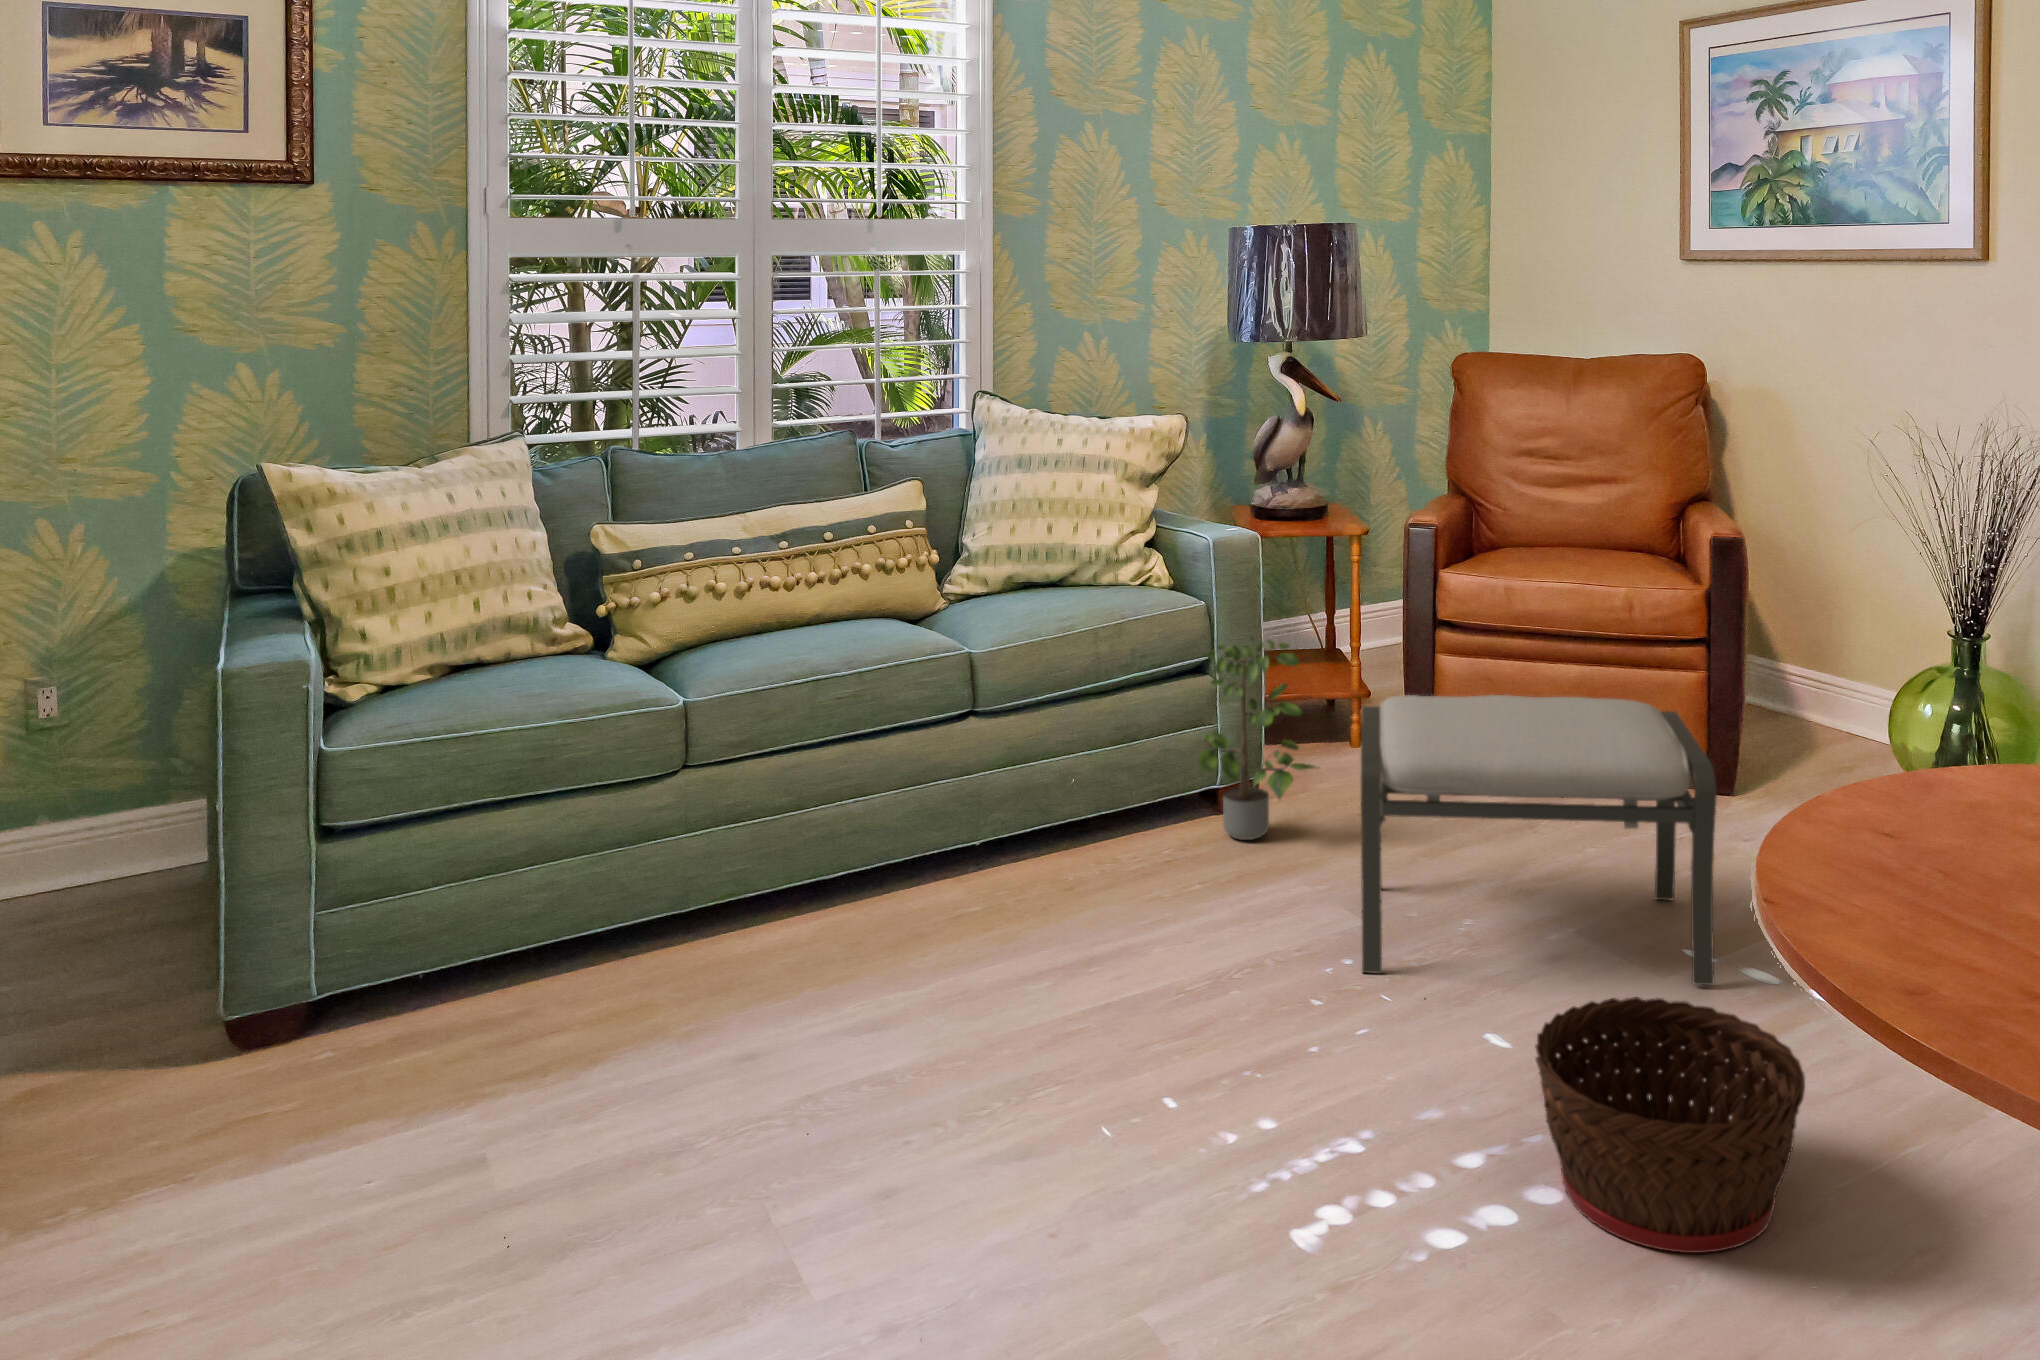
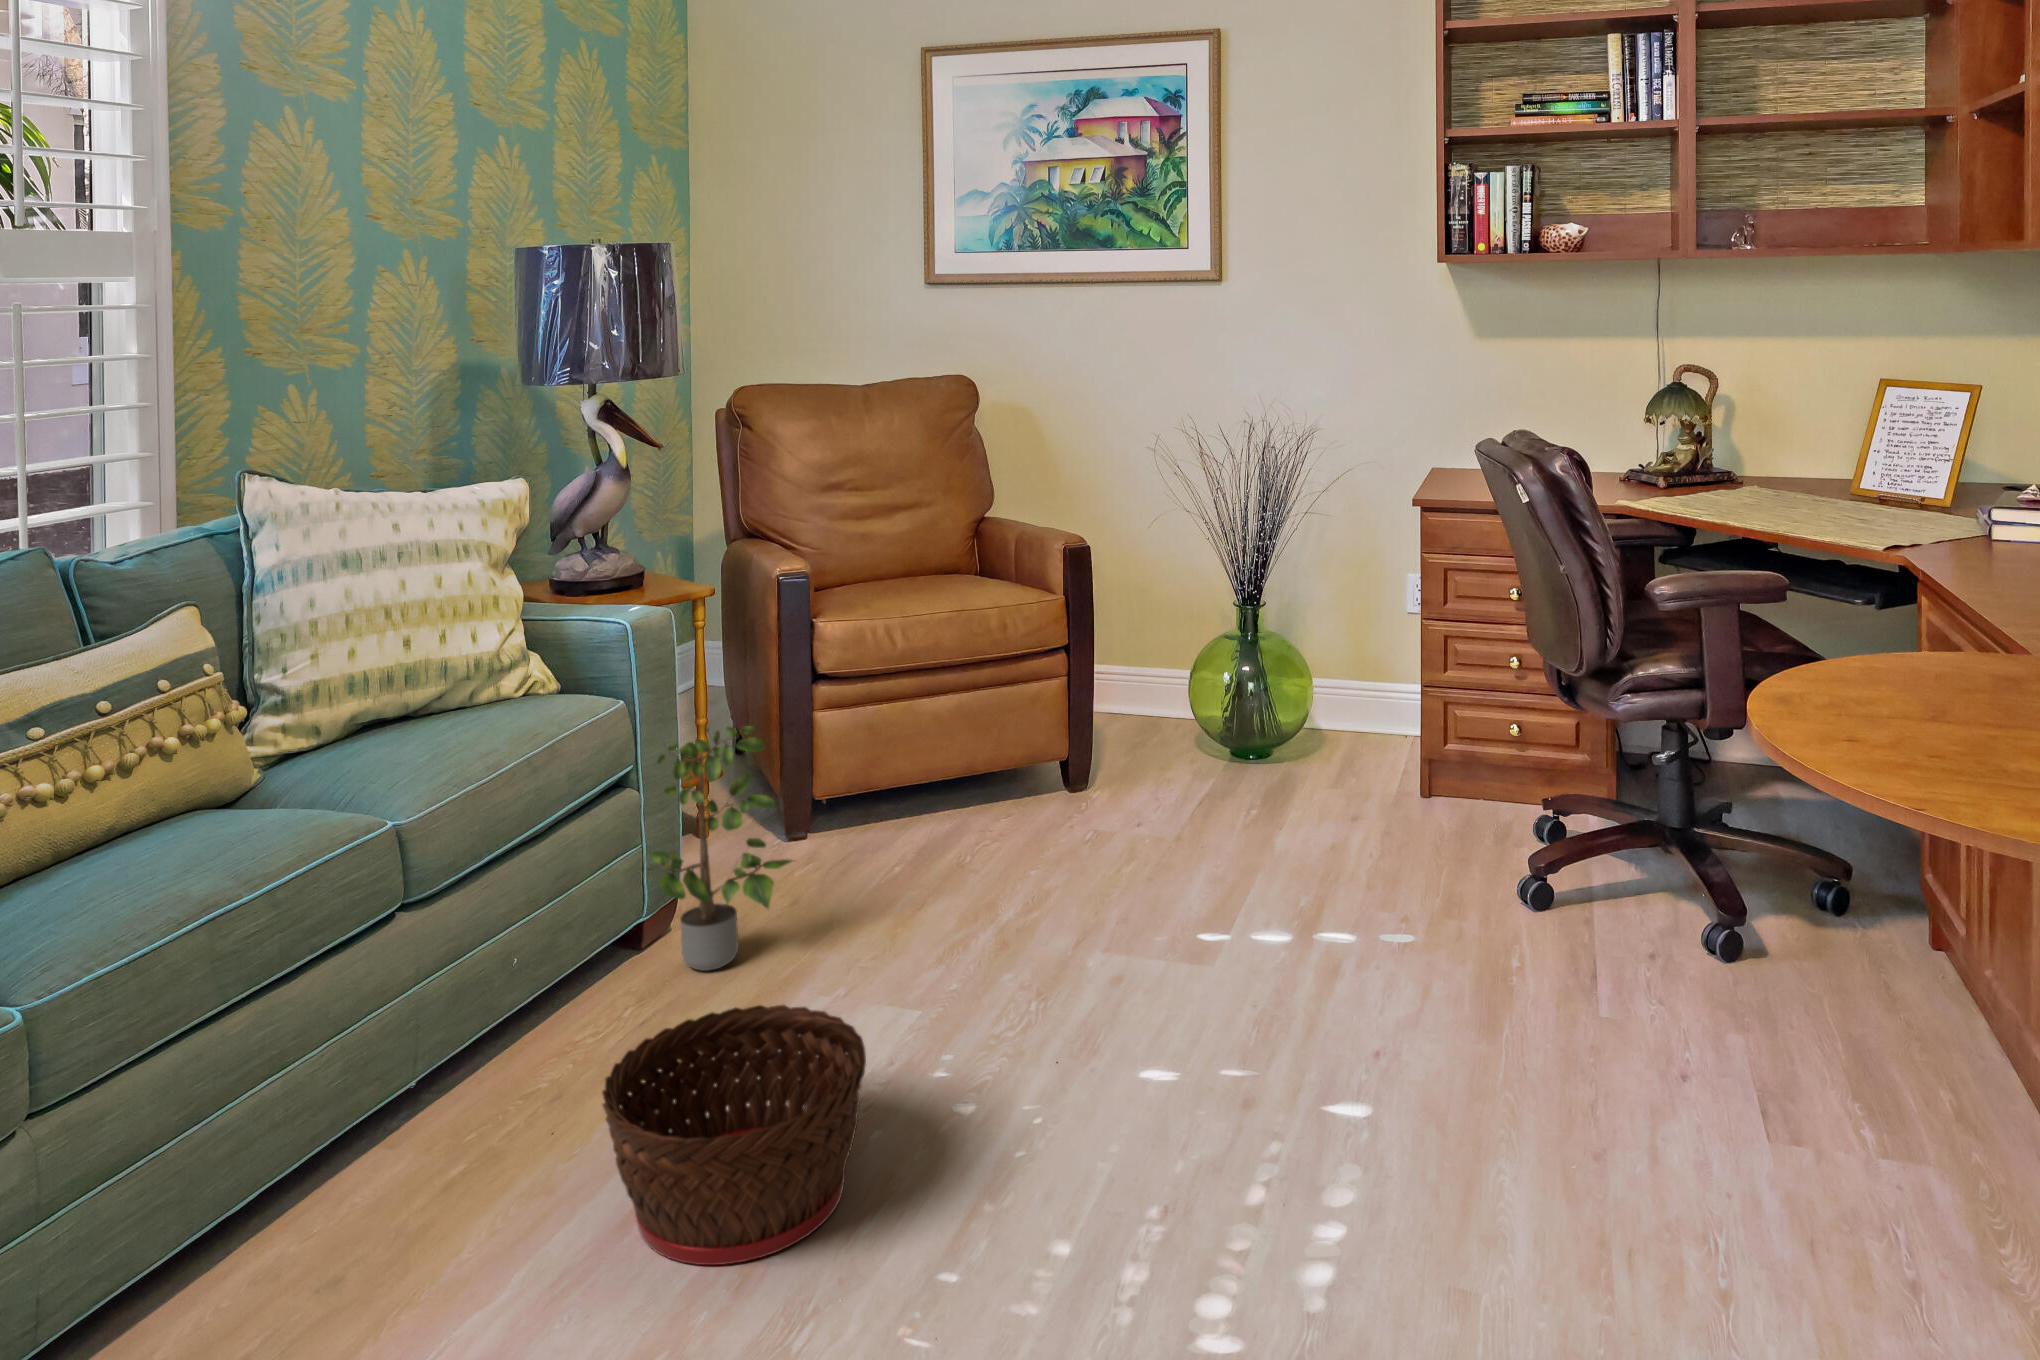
ottoman: present [1360,695,1717,985] -> none [889,710,1293,1067]
basket: present [1535,997,1805,1253] -> present [602,1005,866,1265]

